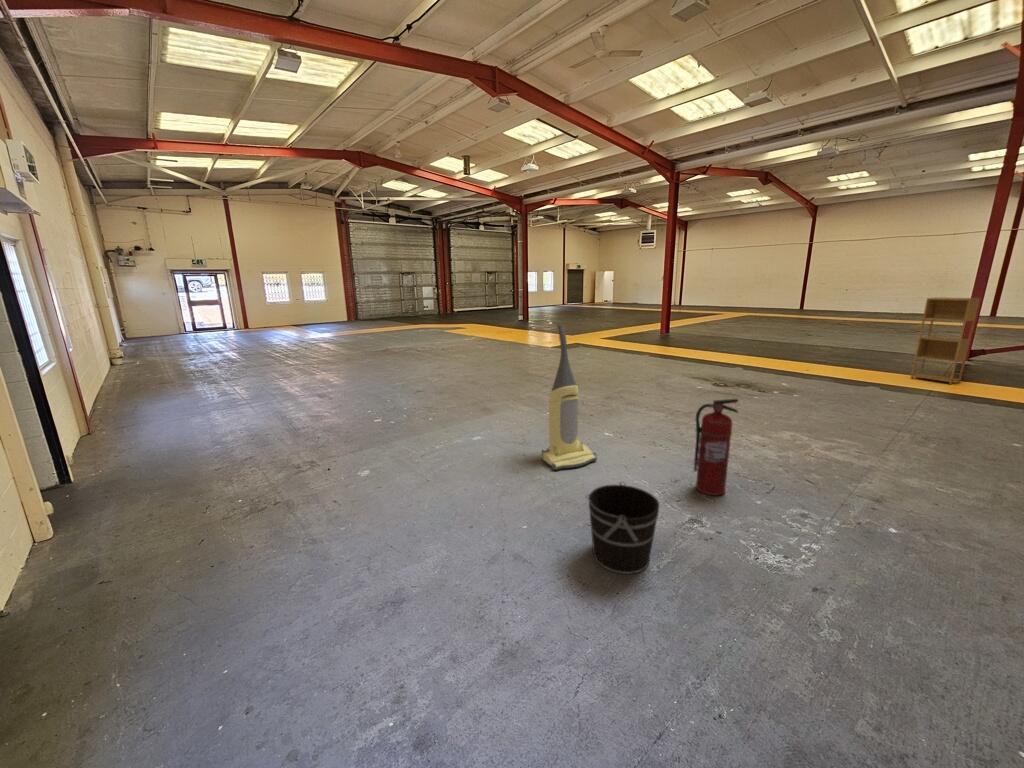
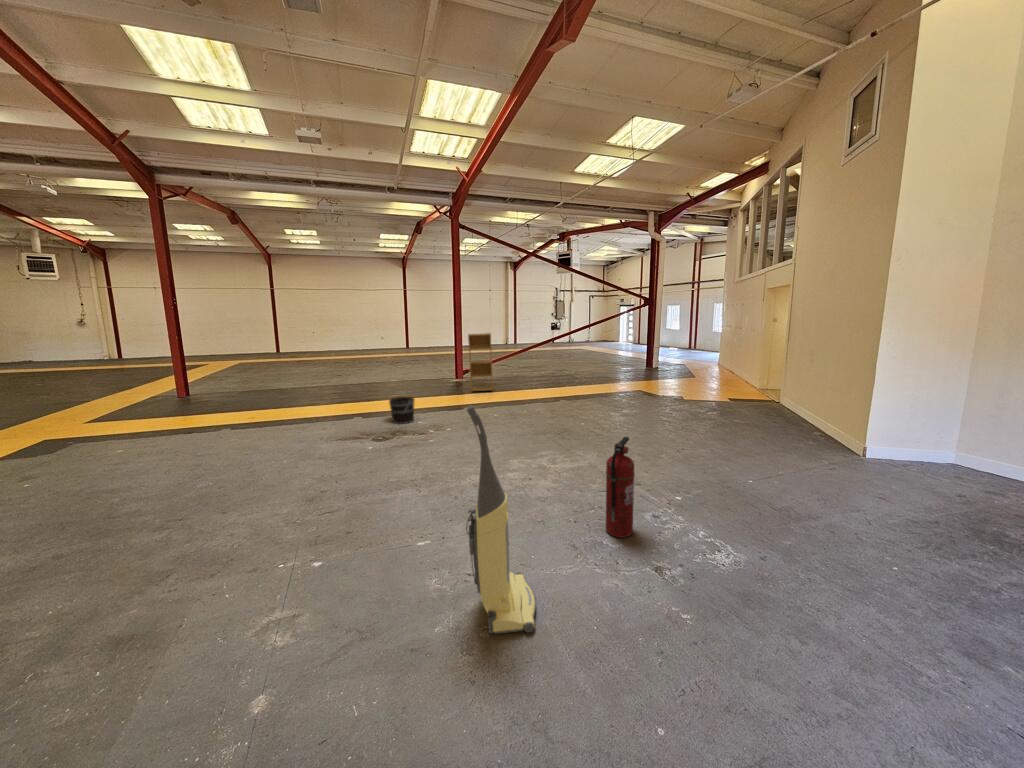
bucket: present [587,483,659,574] -> present [389,397,414,424]

